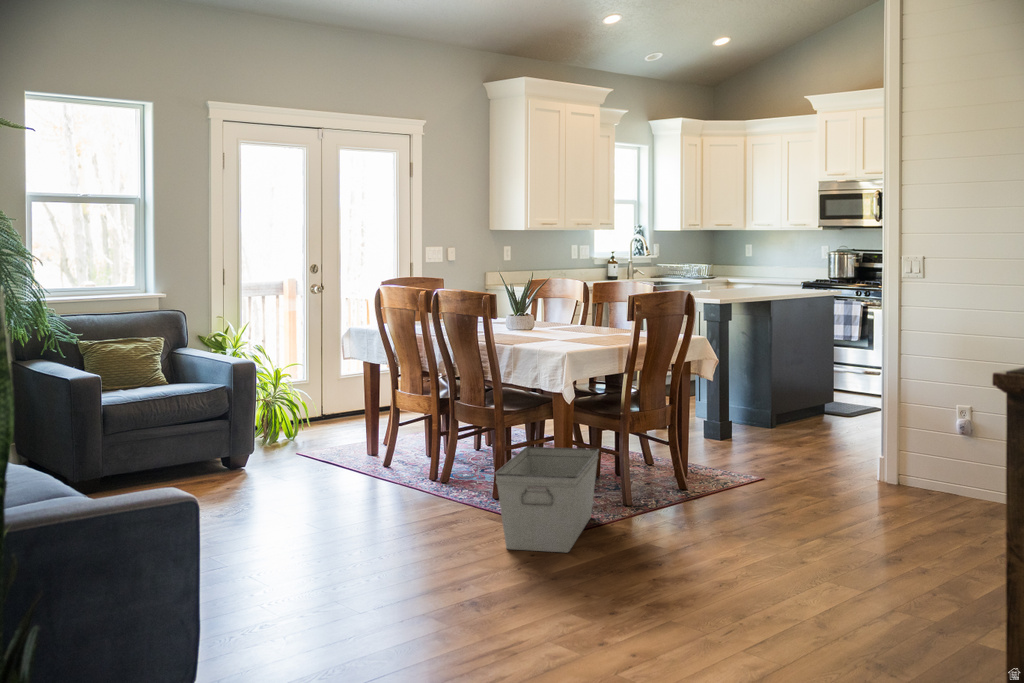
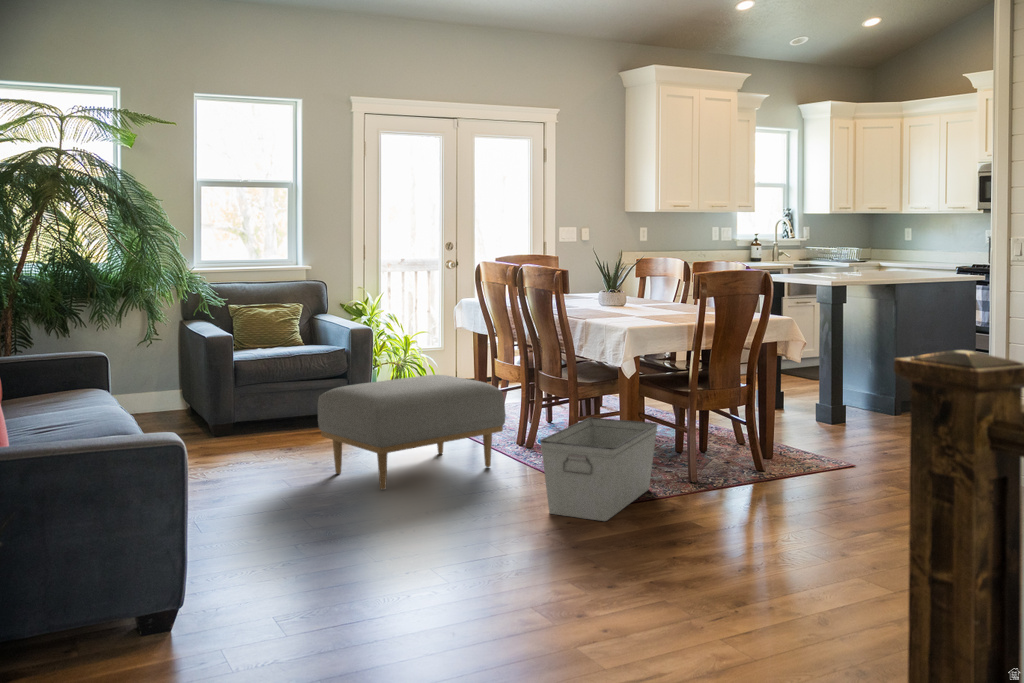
ottoman: none [228,410,431,538] -> present [318,375,506,490]

